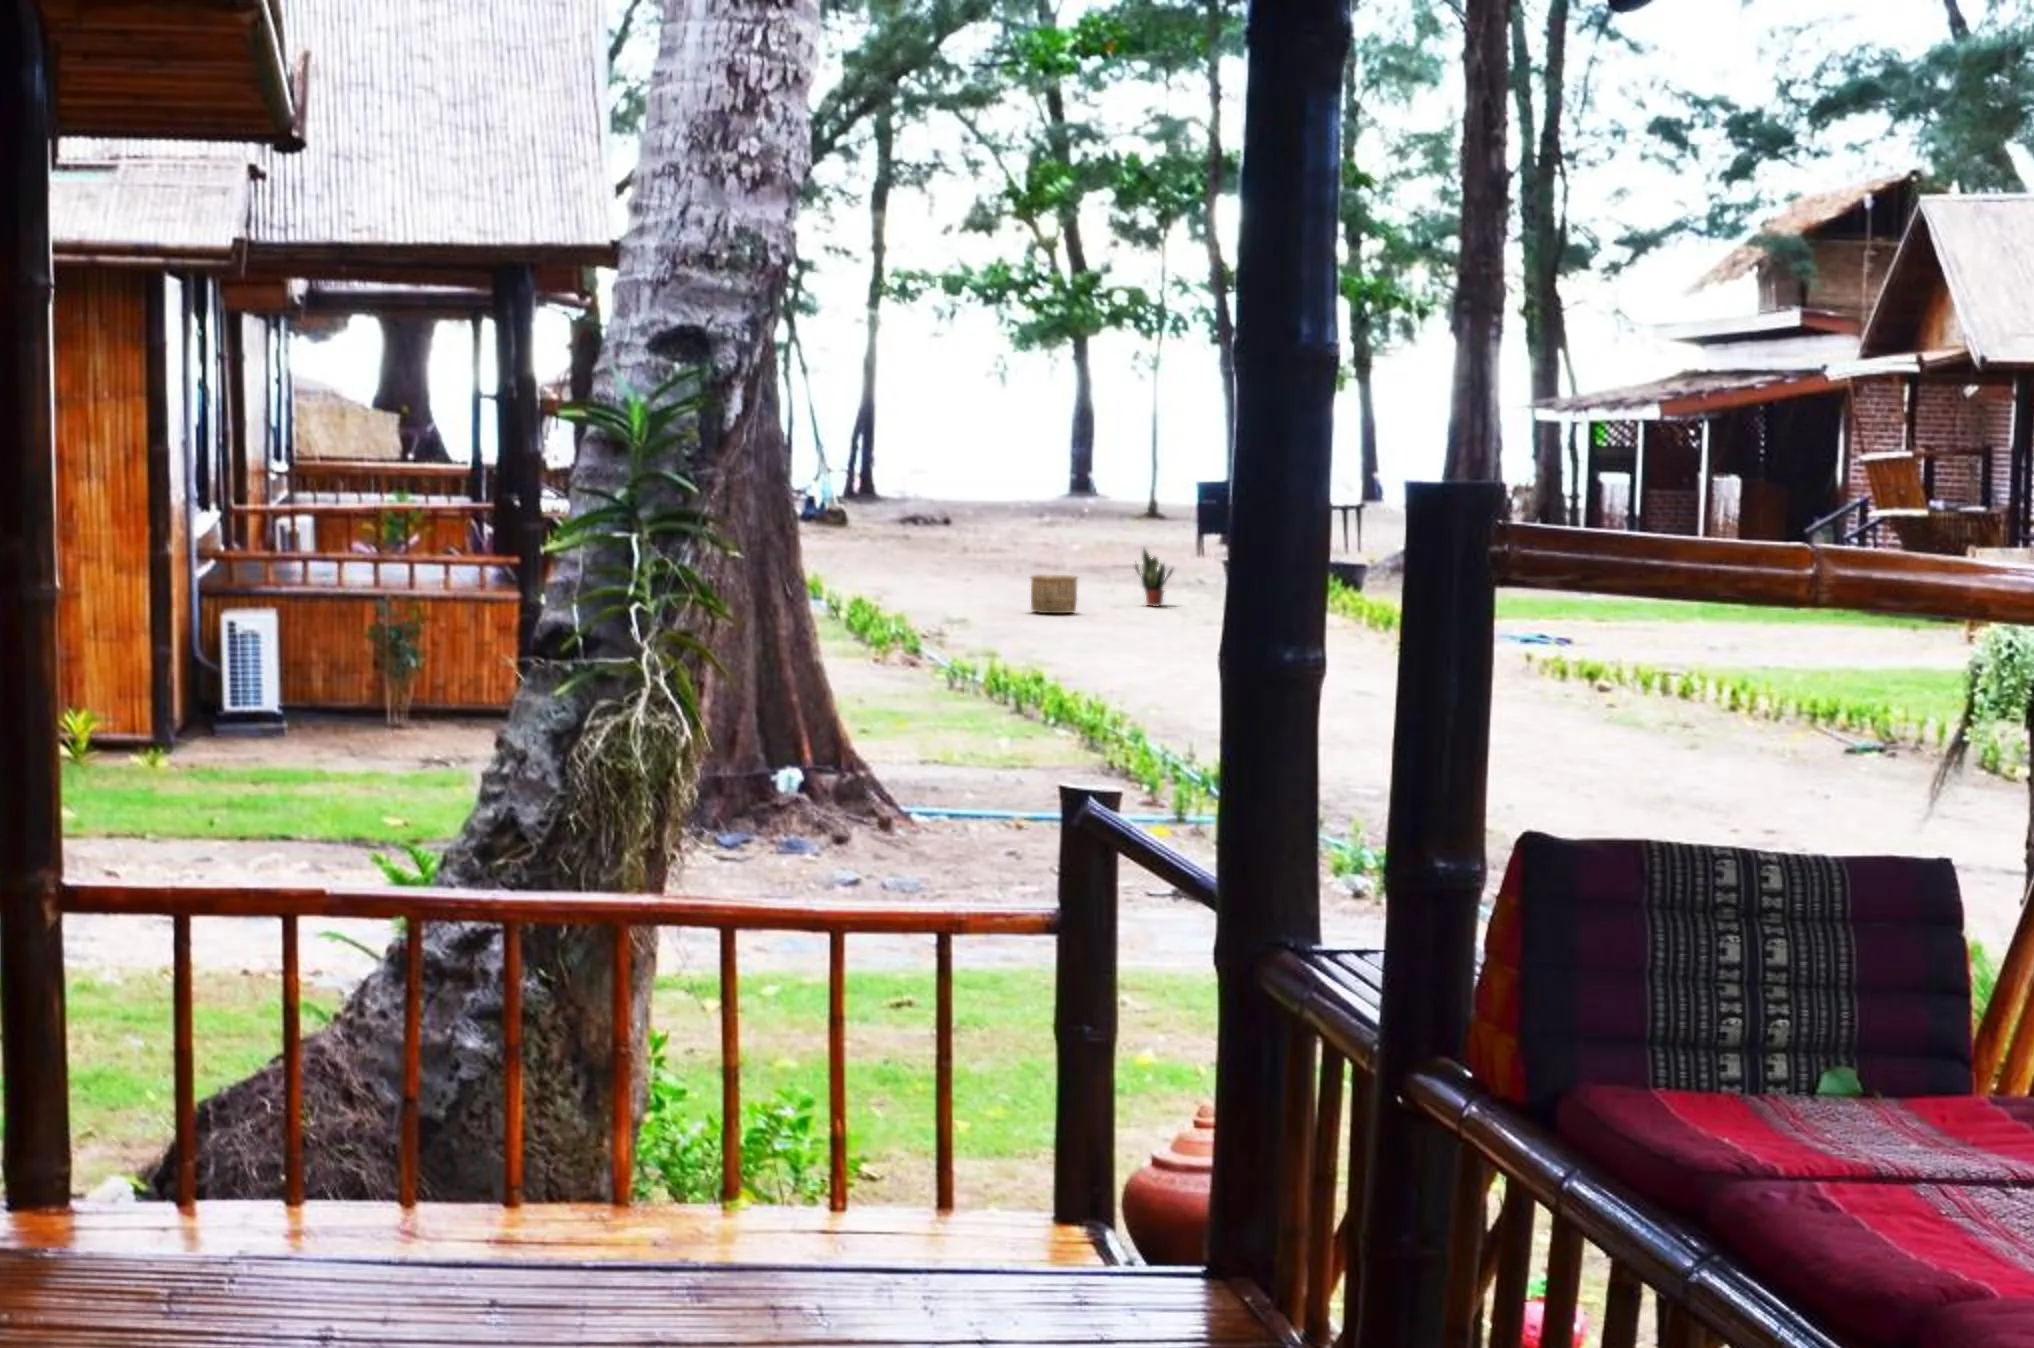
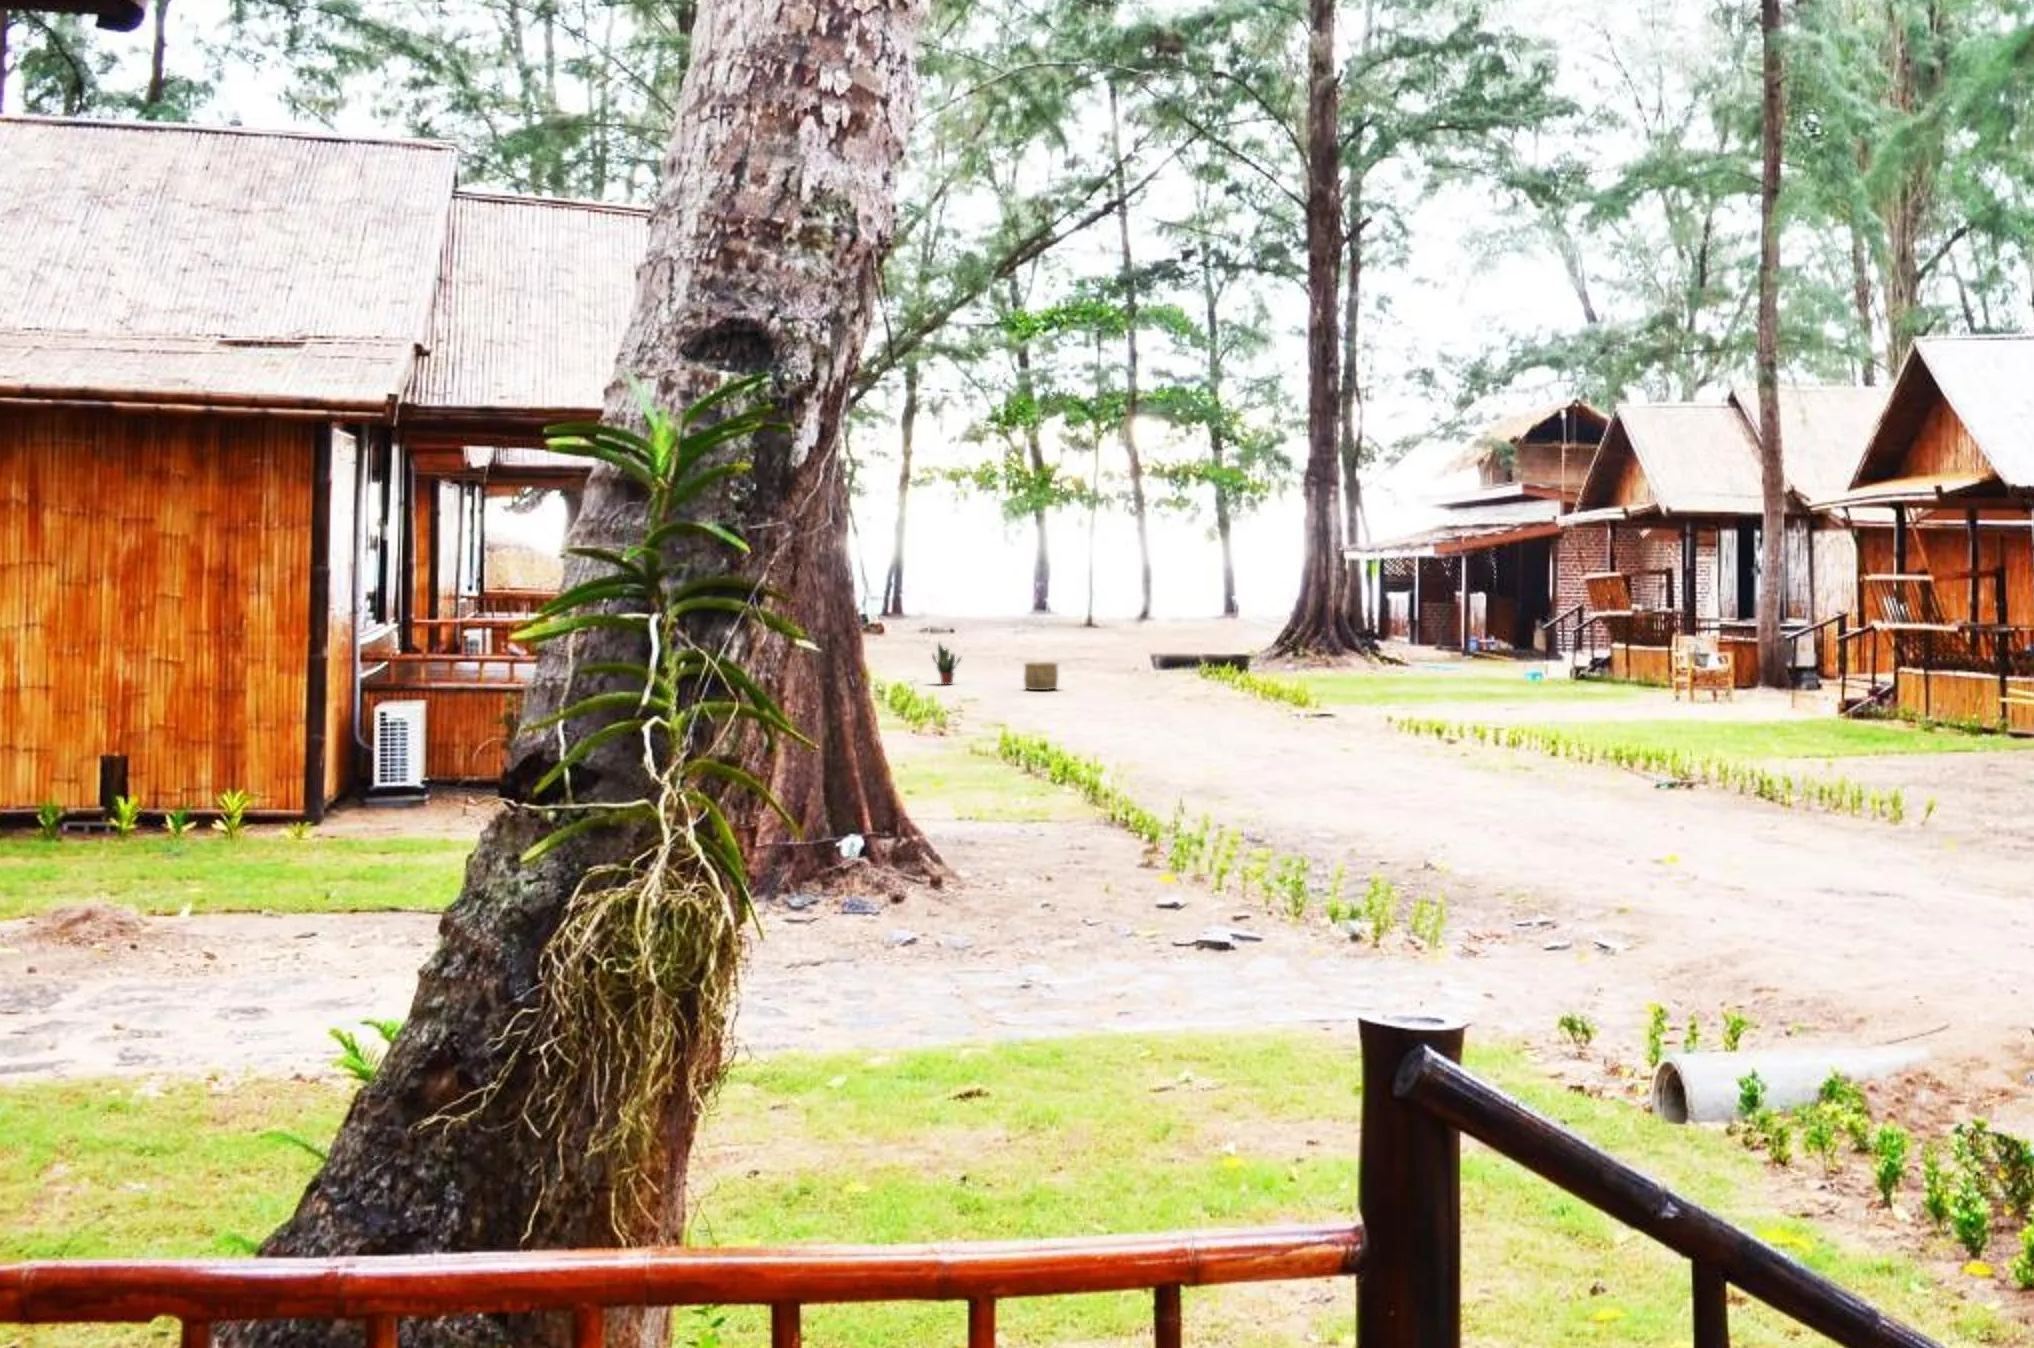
potted plant: present [1135,549,1173,606] -> present [933,644,960,685]

